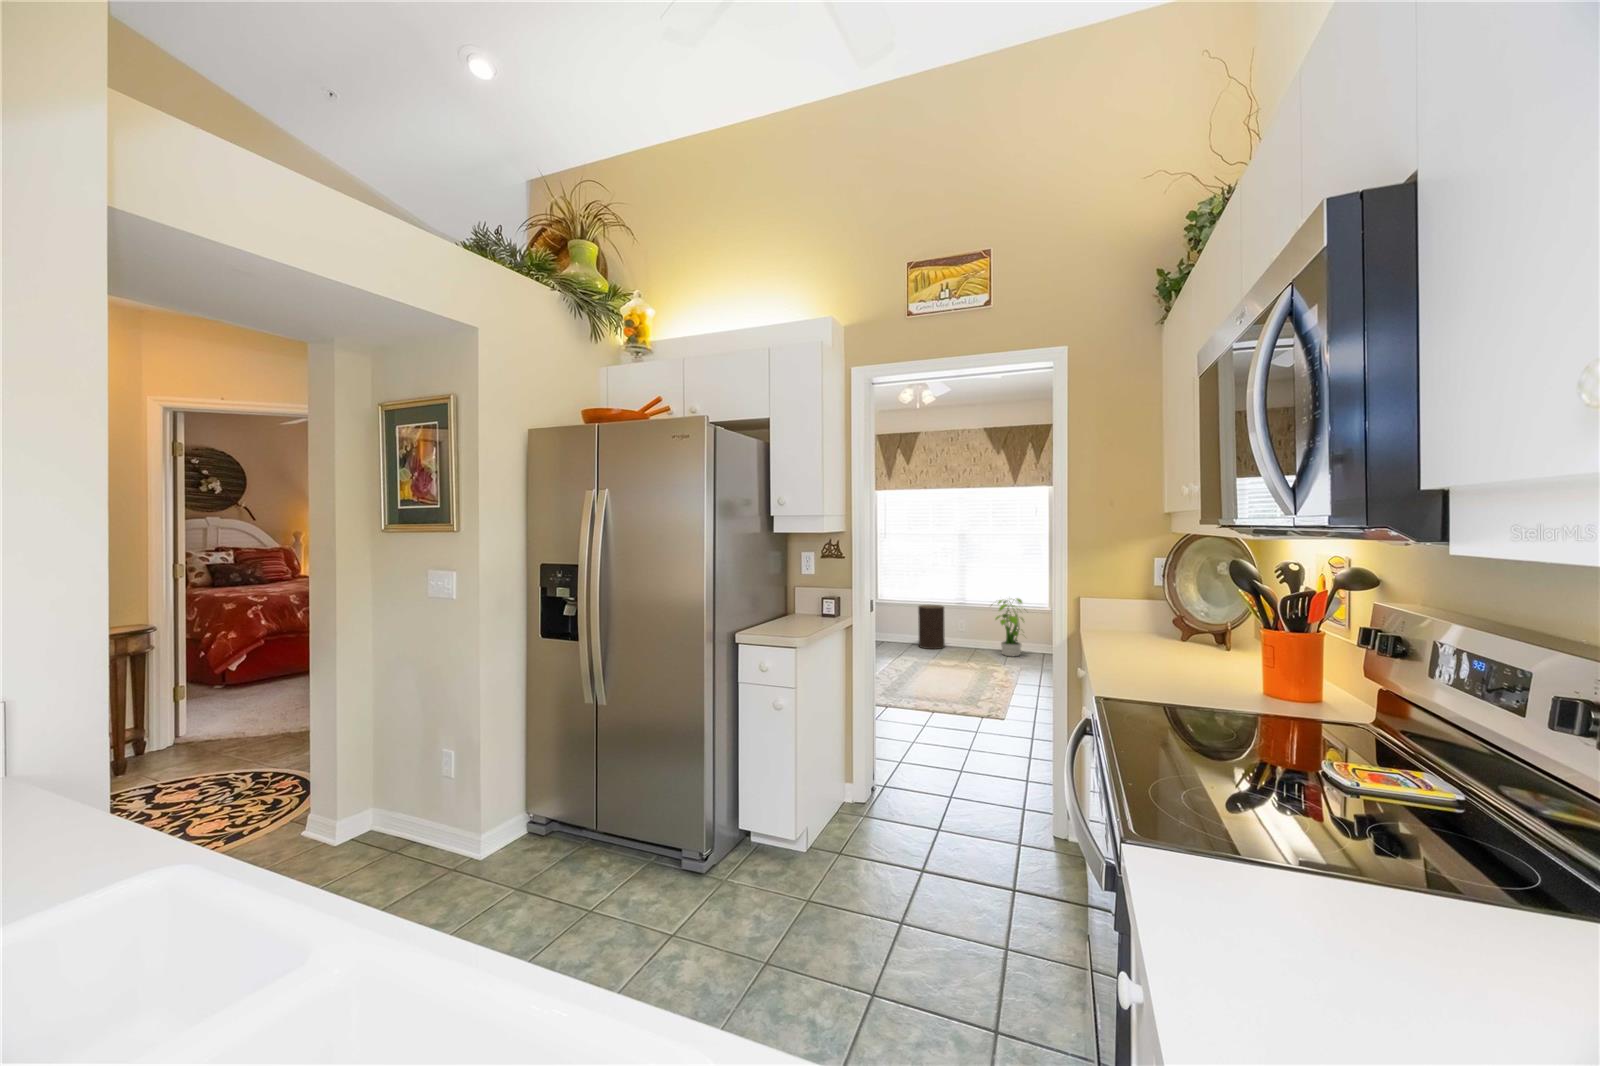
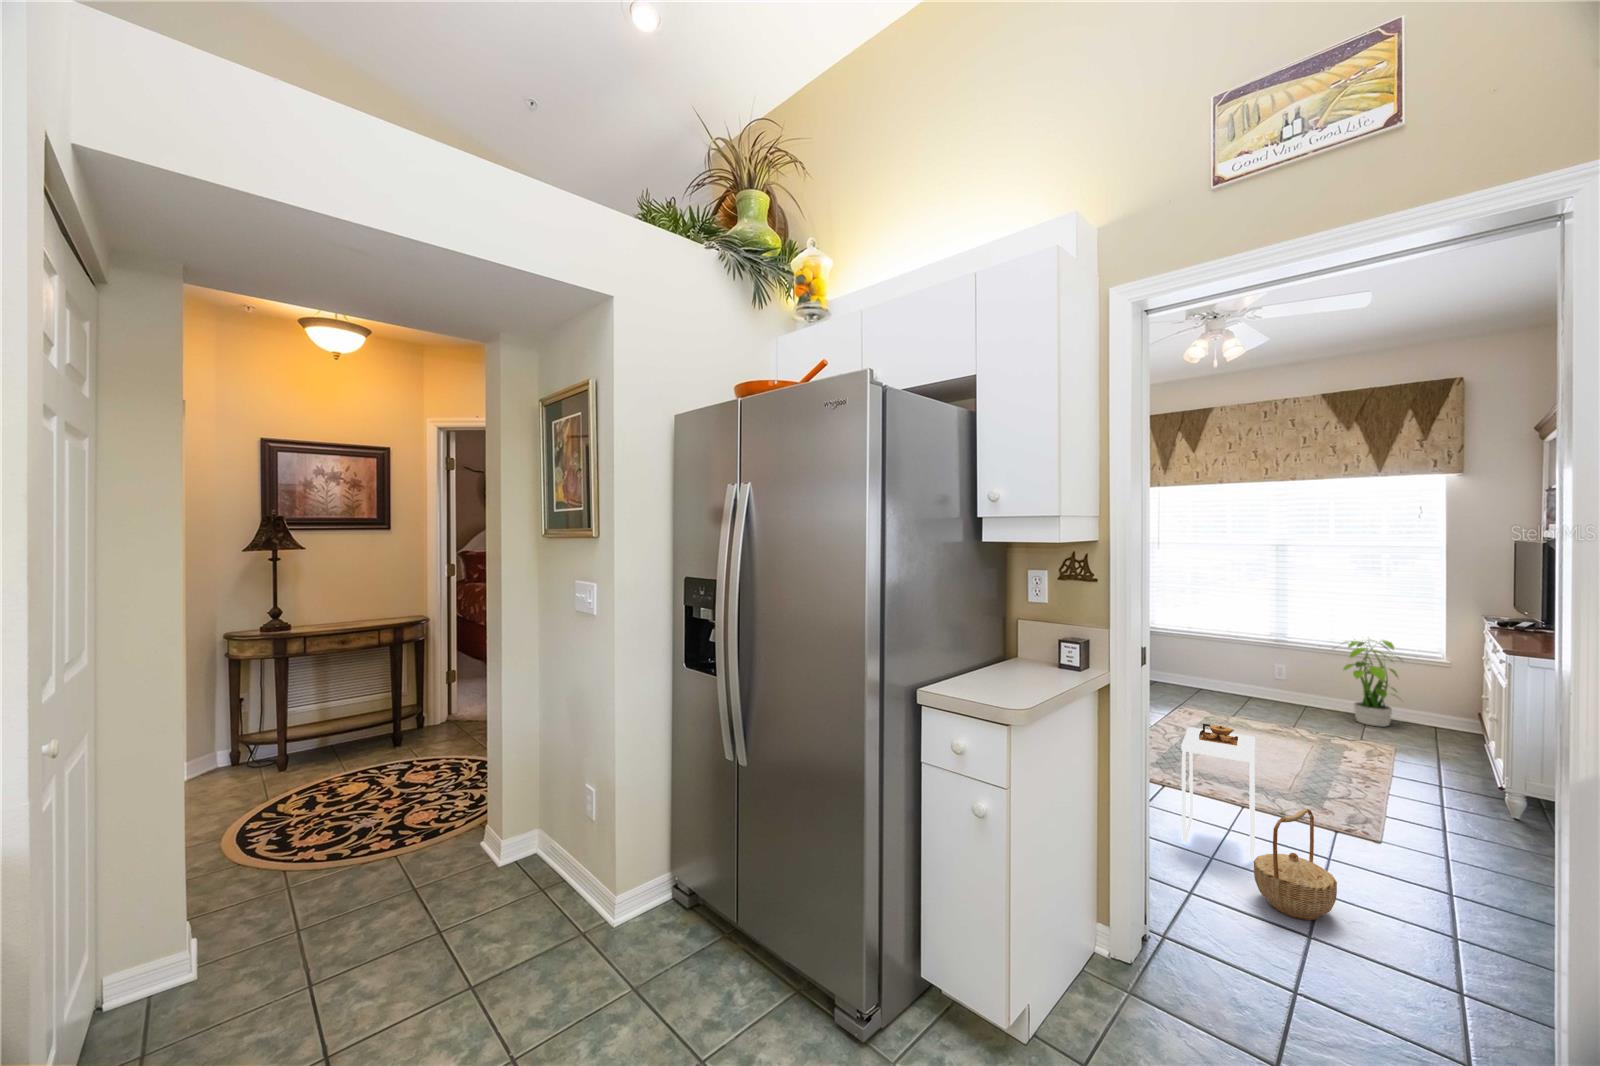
stool: present [918,605,945,649] -> none [1212,640,1254,702]
side table: none [896,656,939,740] -> present [1181,724,1255,858]
basket: none [936,700,978,767] -> present [1254,809,1337,920]

